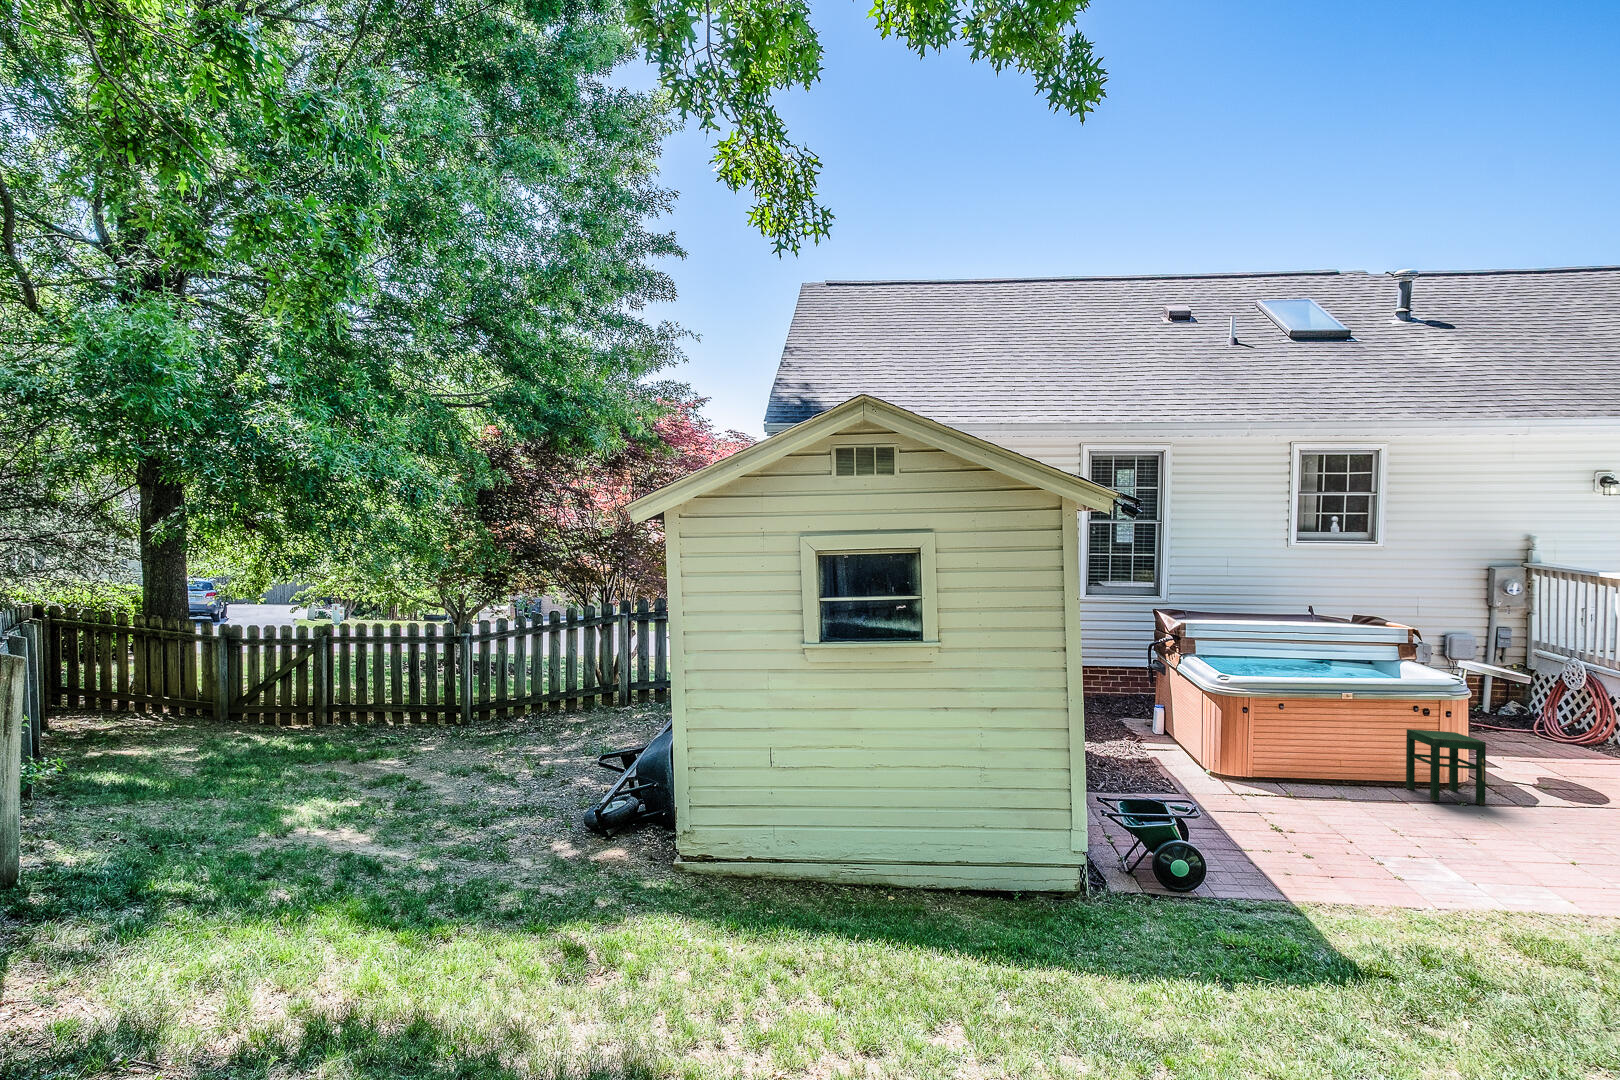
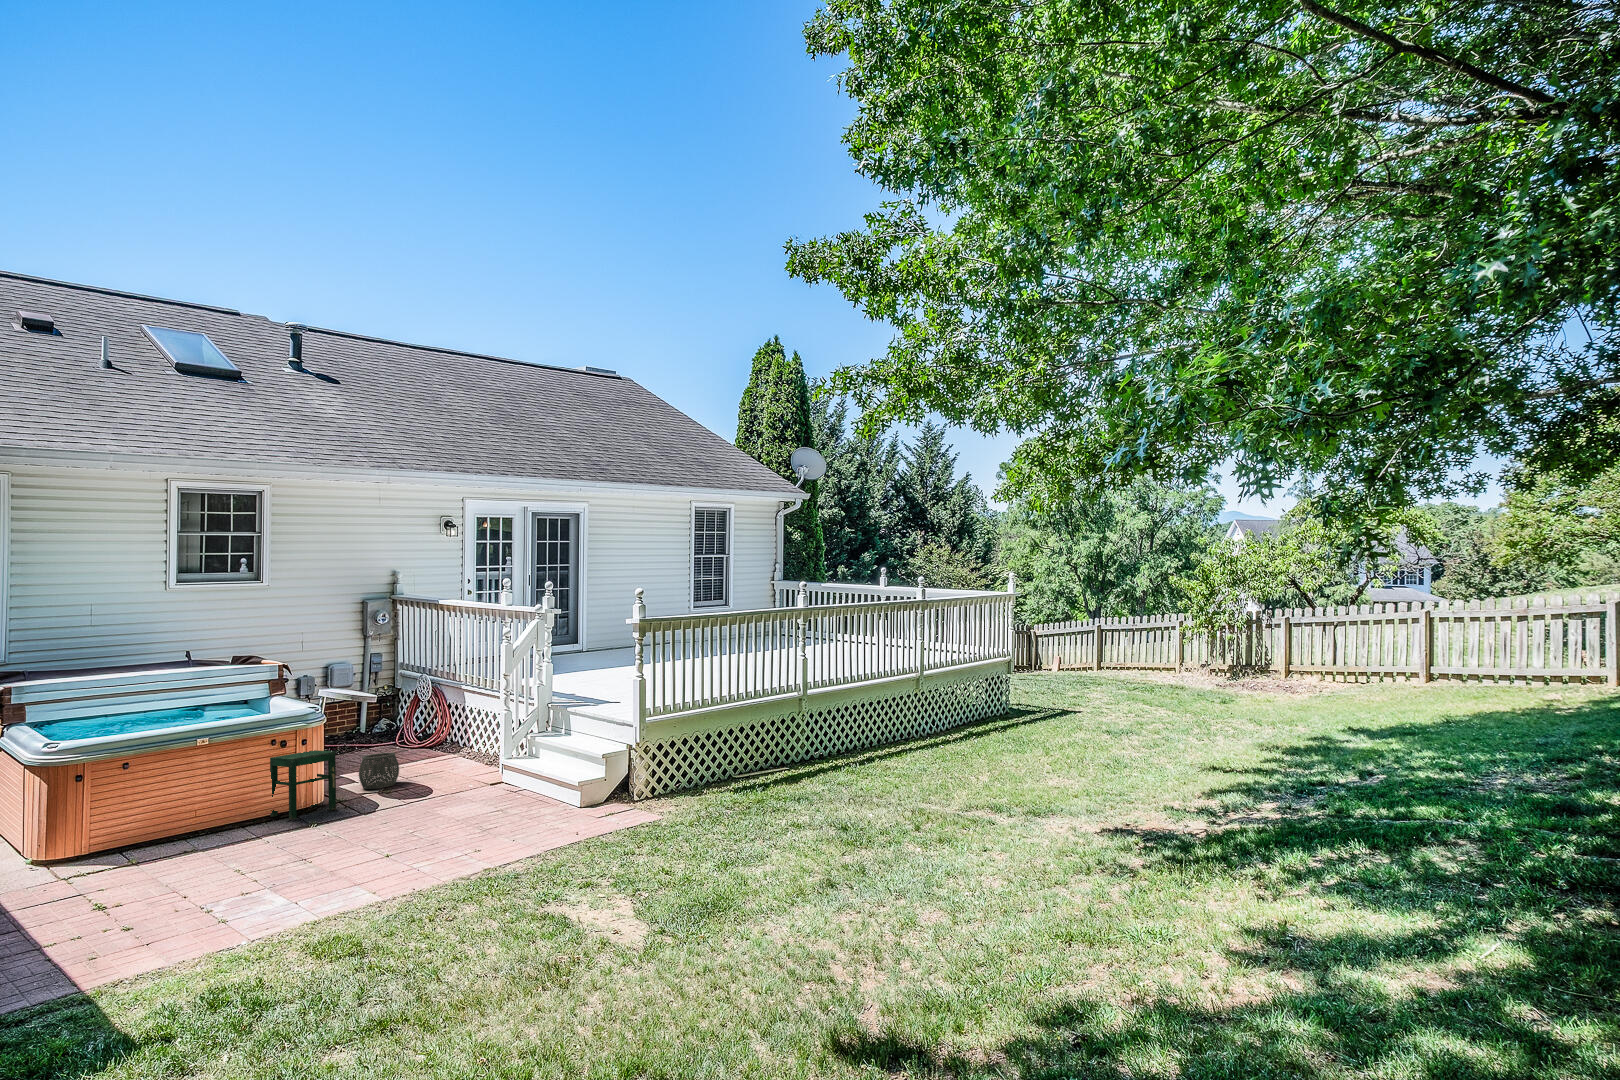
woven basket: none [1507,751,1566,796] -> present [359,753,399,789]

